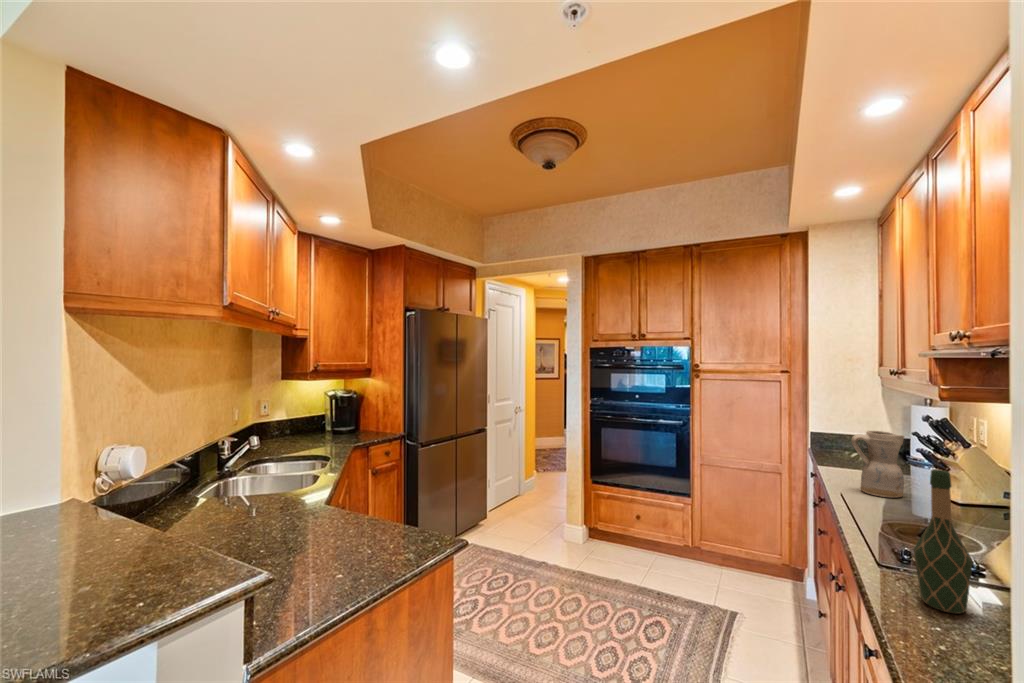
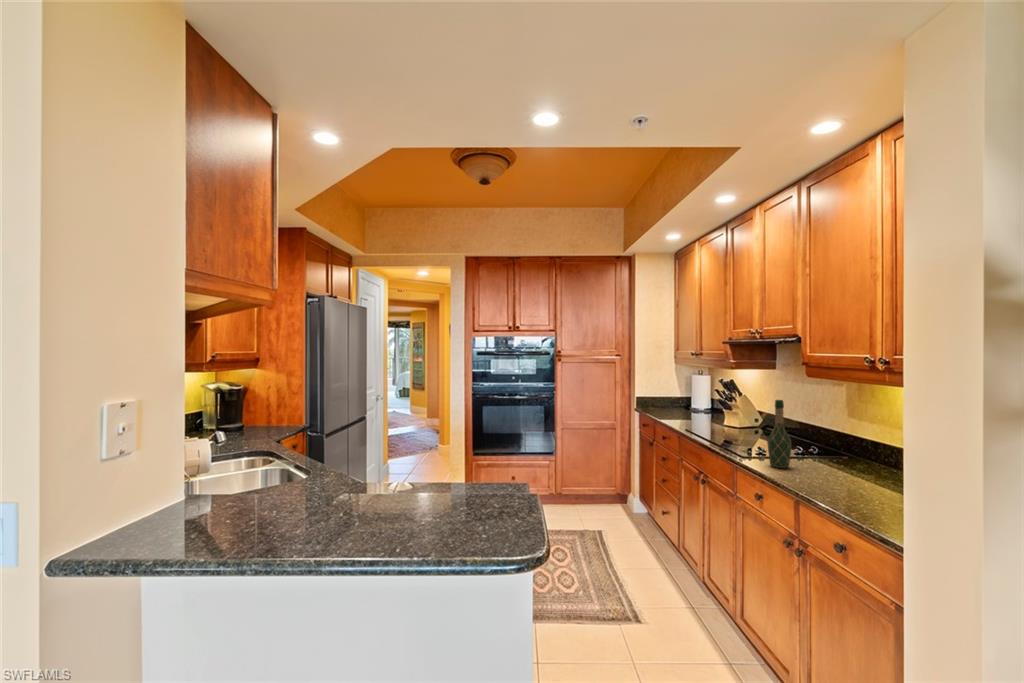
ceramic pitcher: present [852,431,904,497] -> none [688,390,715,429]

